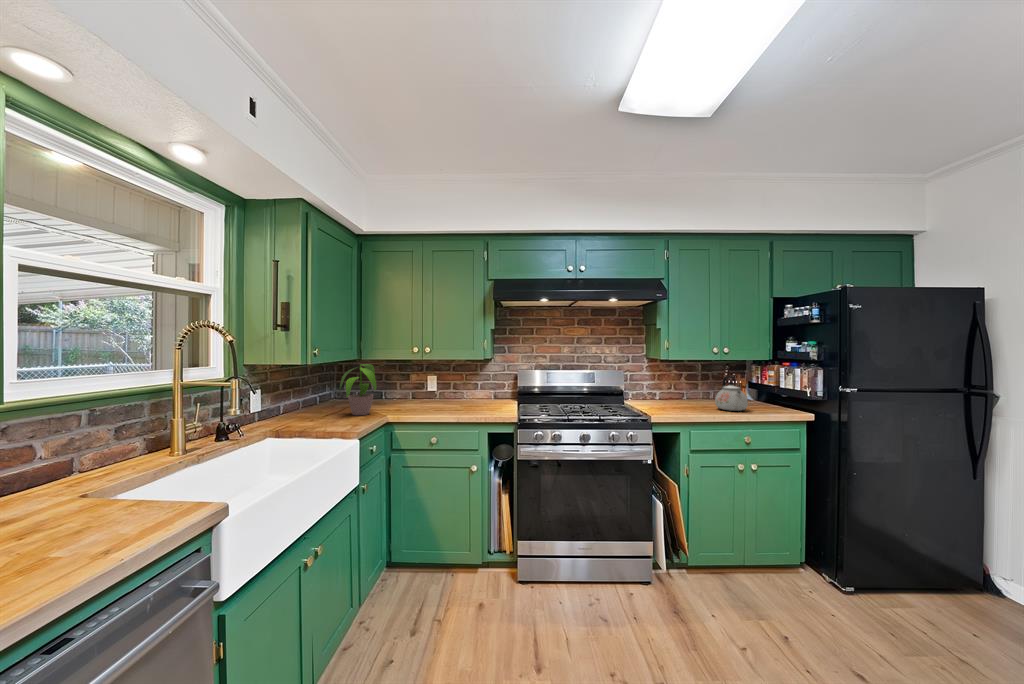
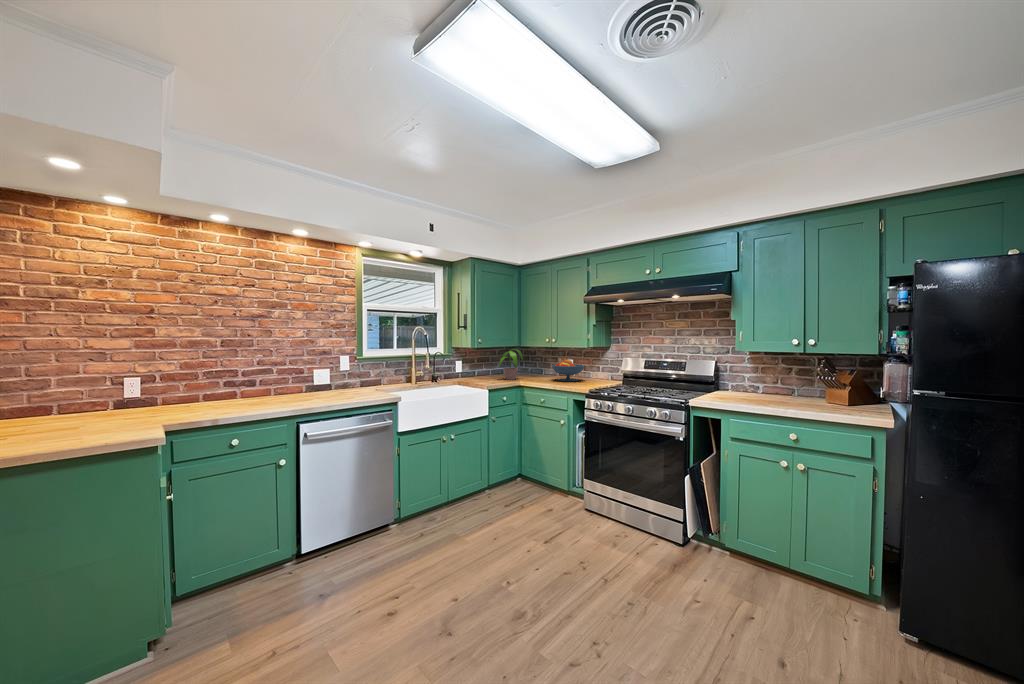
fruit bowl: none [424,376,471,408] -> present [552,360,584,381]
kettle: present [715,376,748,411] -> none [789,370,828,406]

